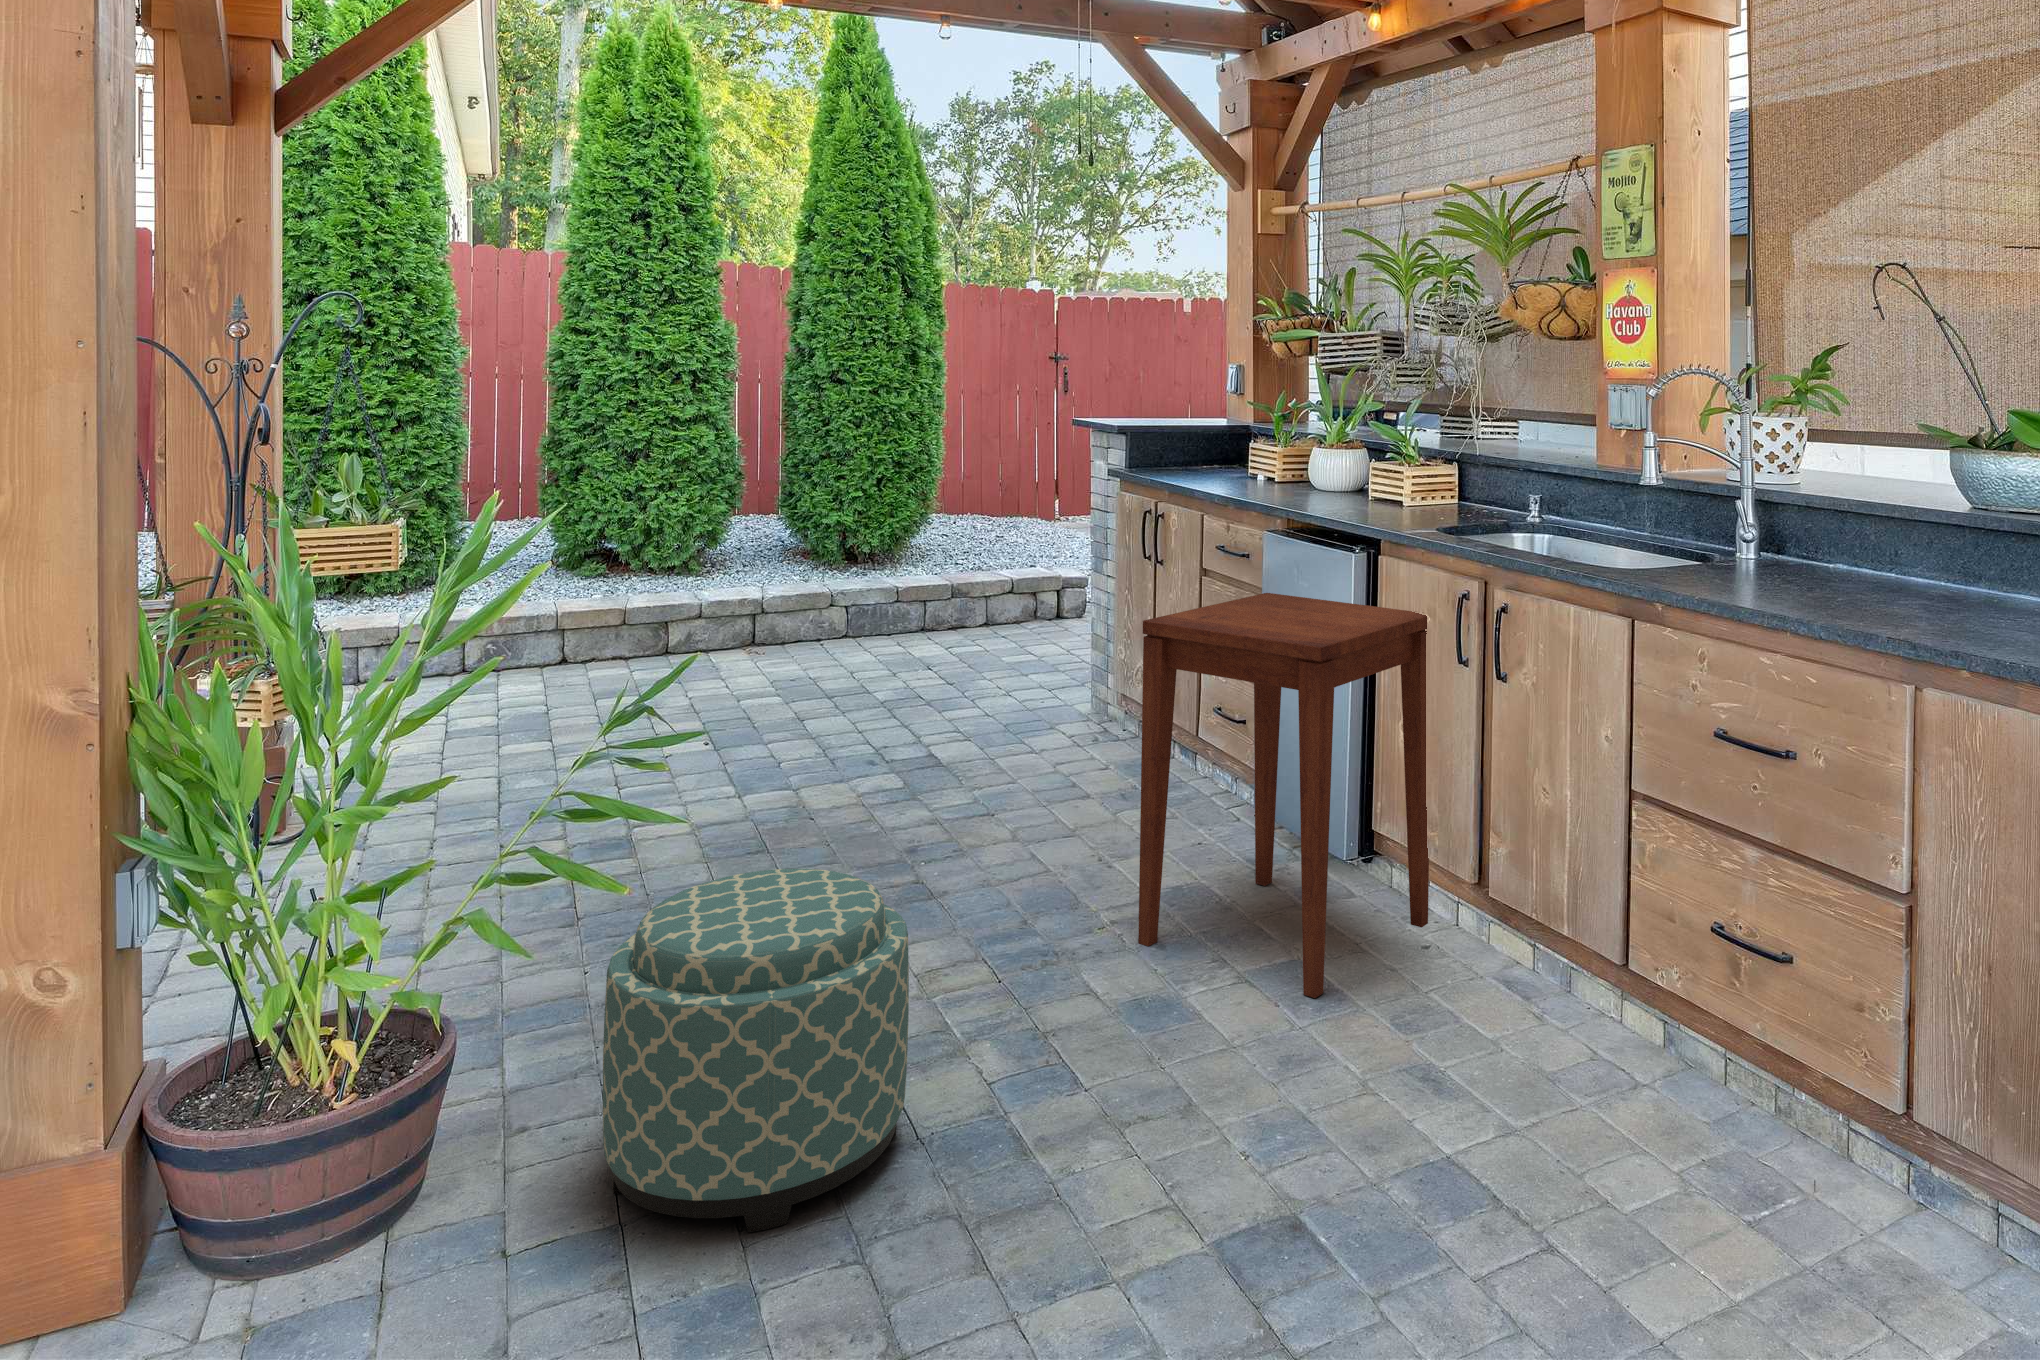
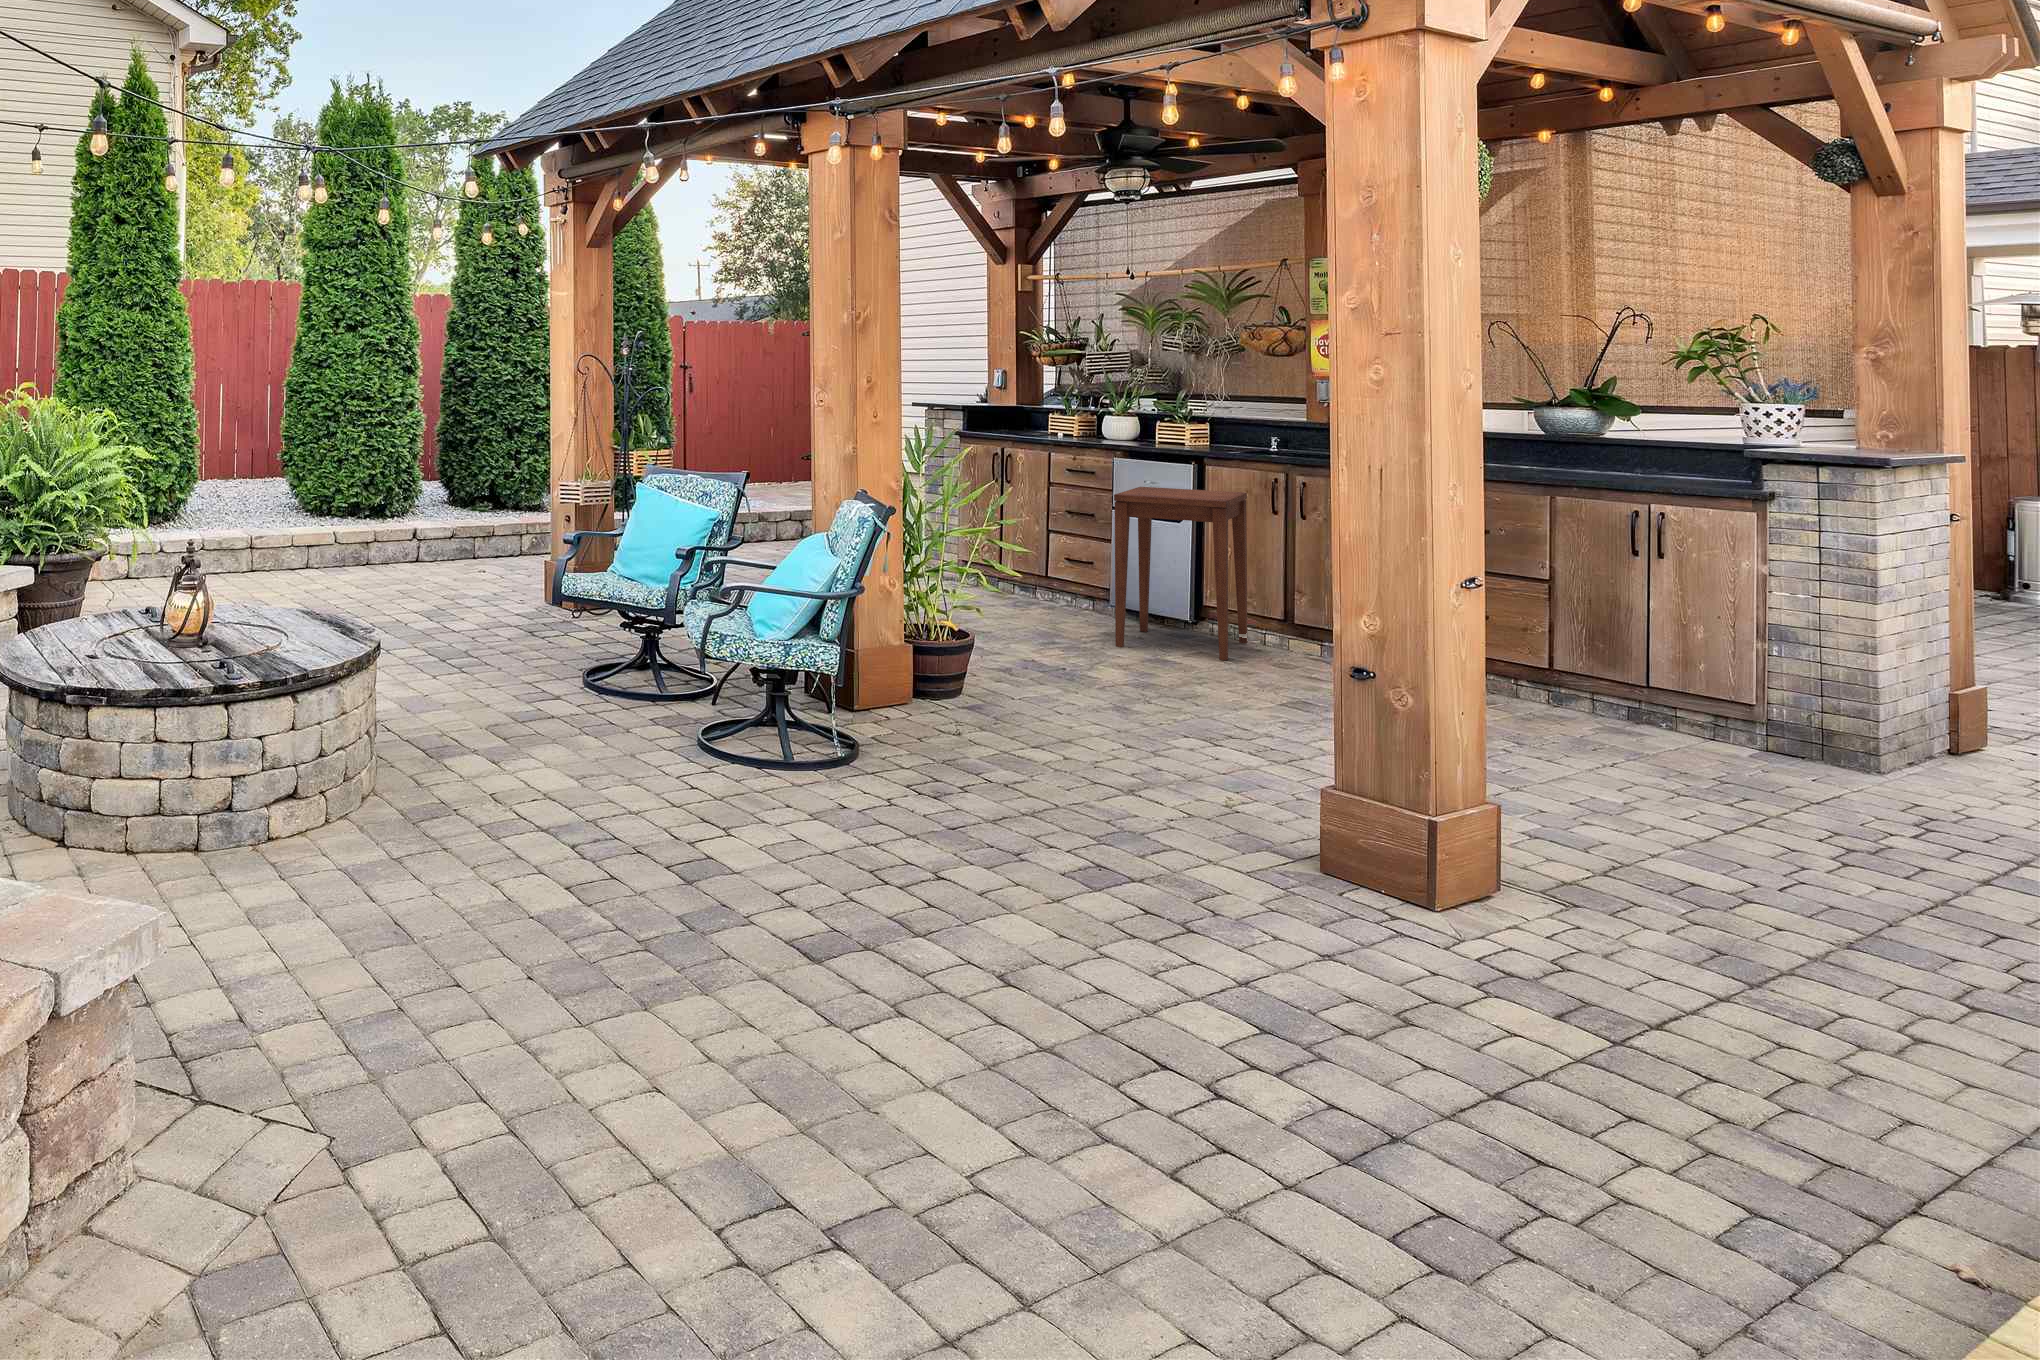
ottoman: present [603,869,909,1233] -> none [1005,584,1124,701]

